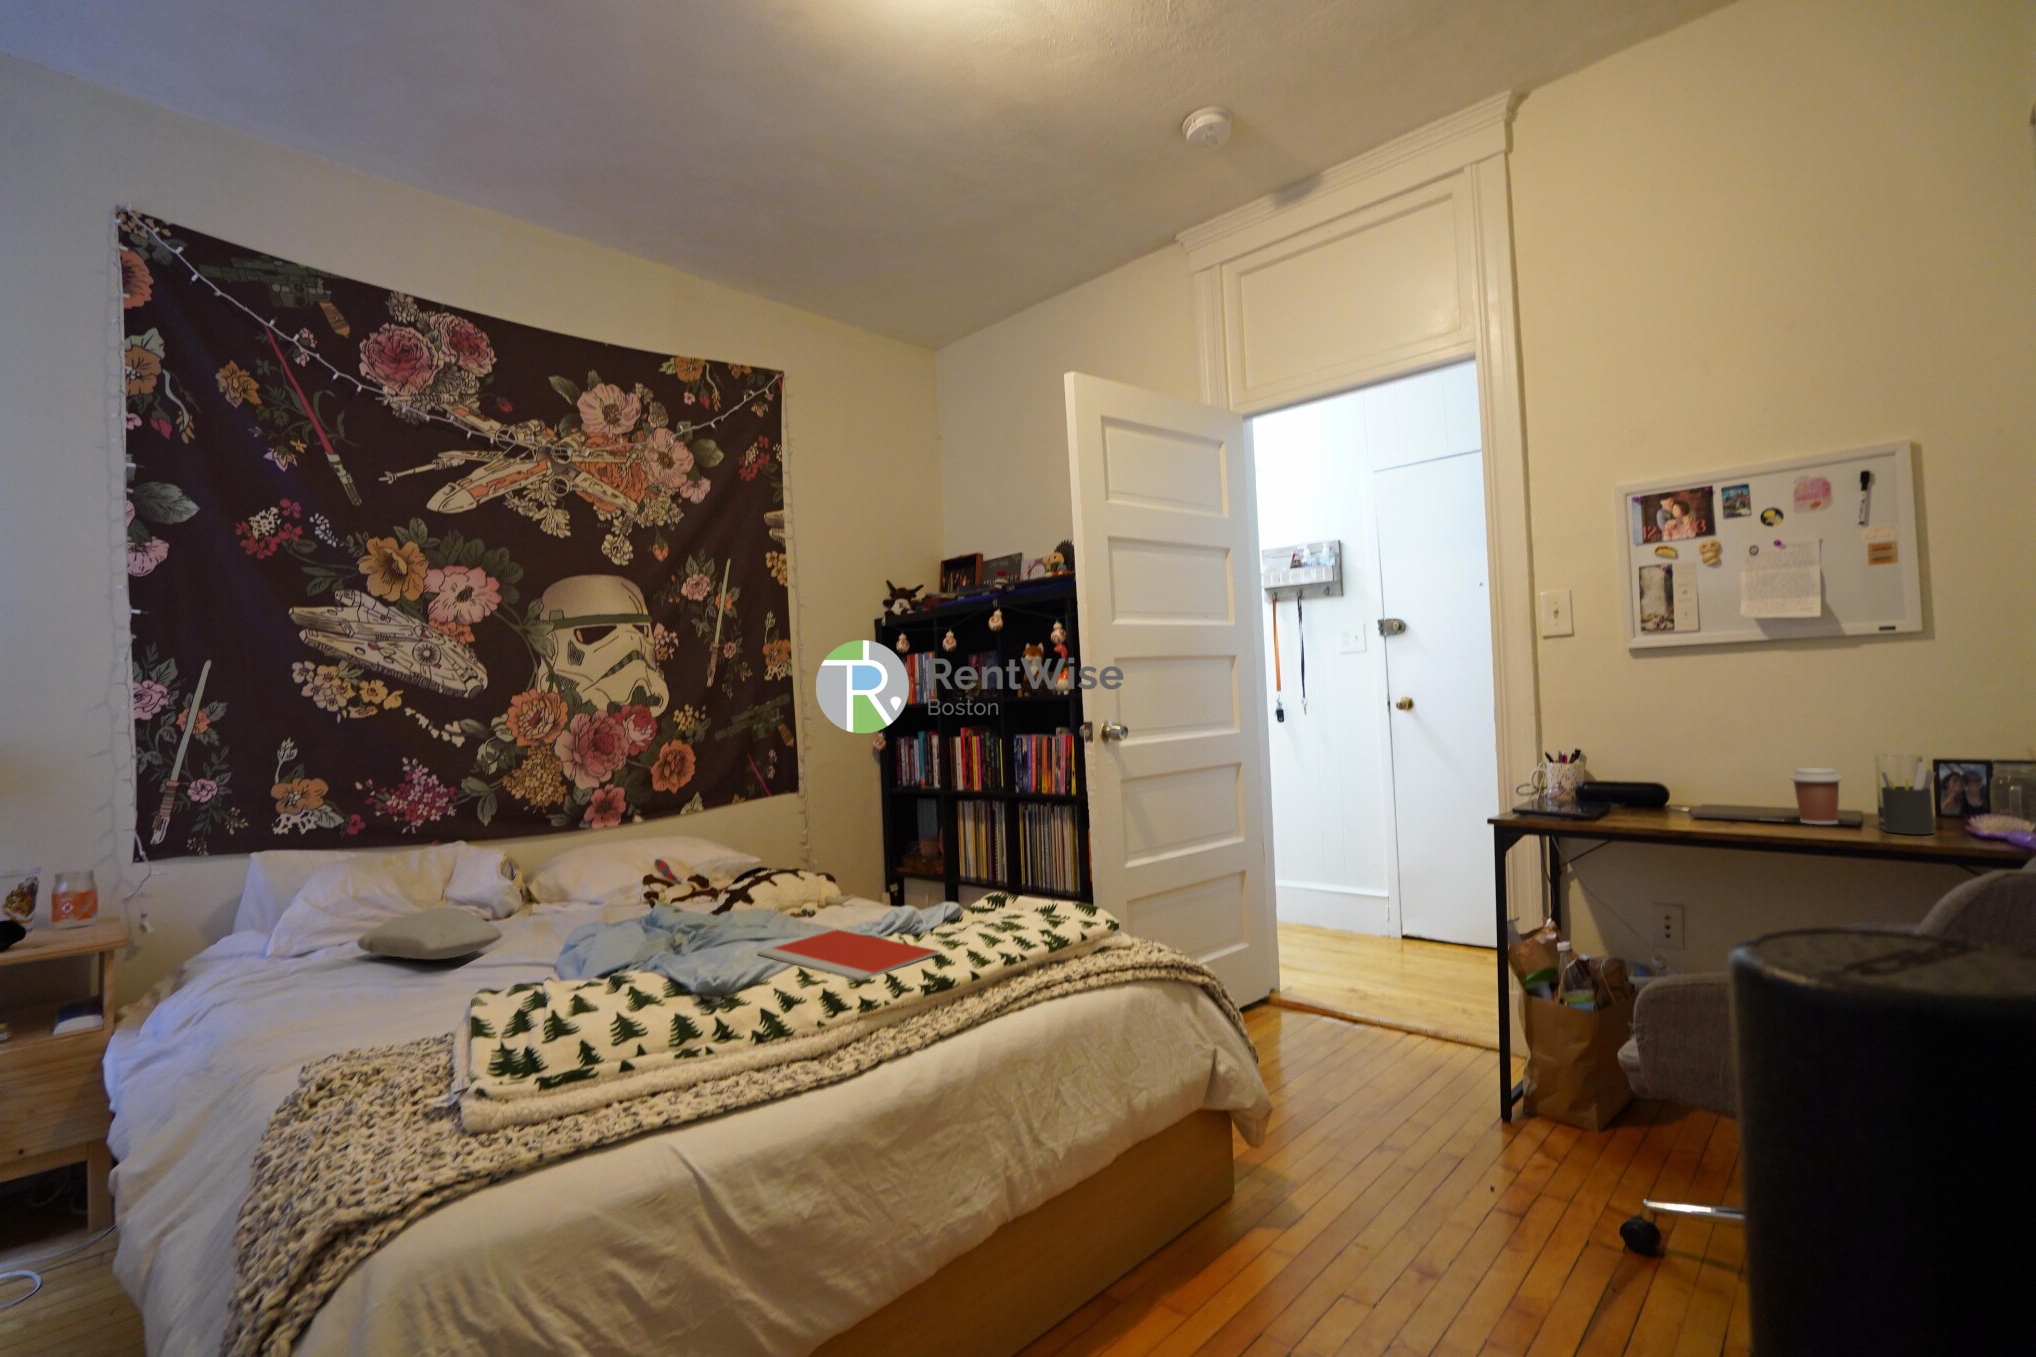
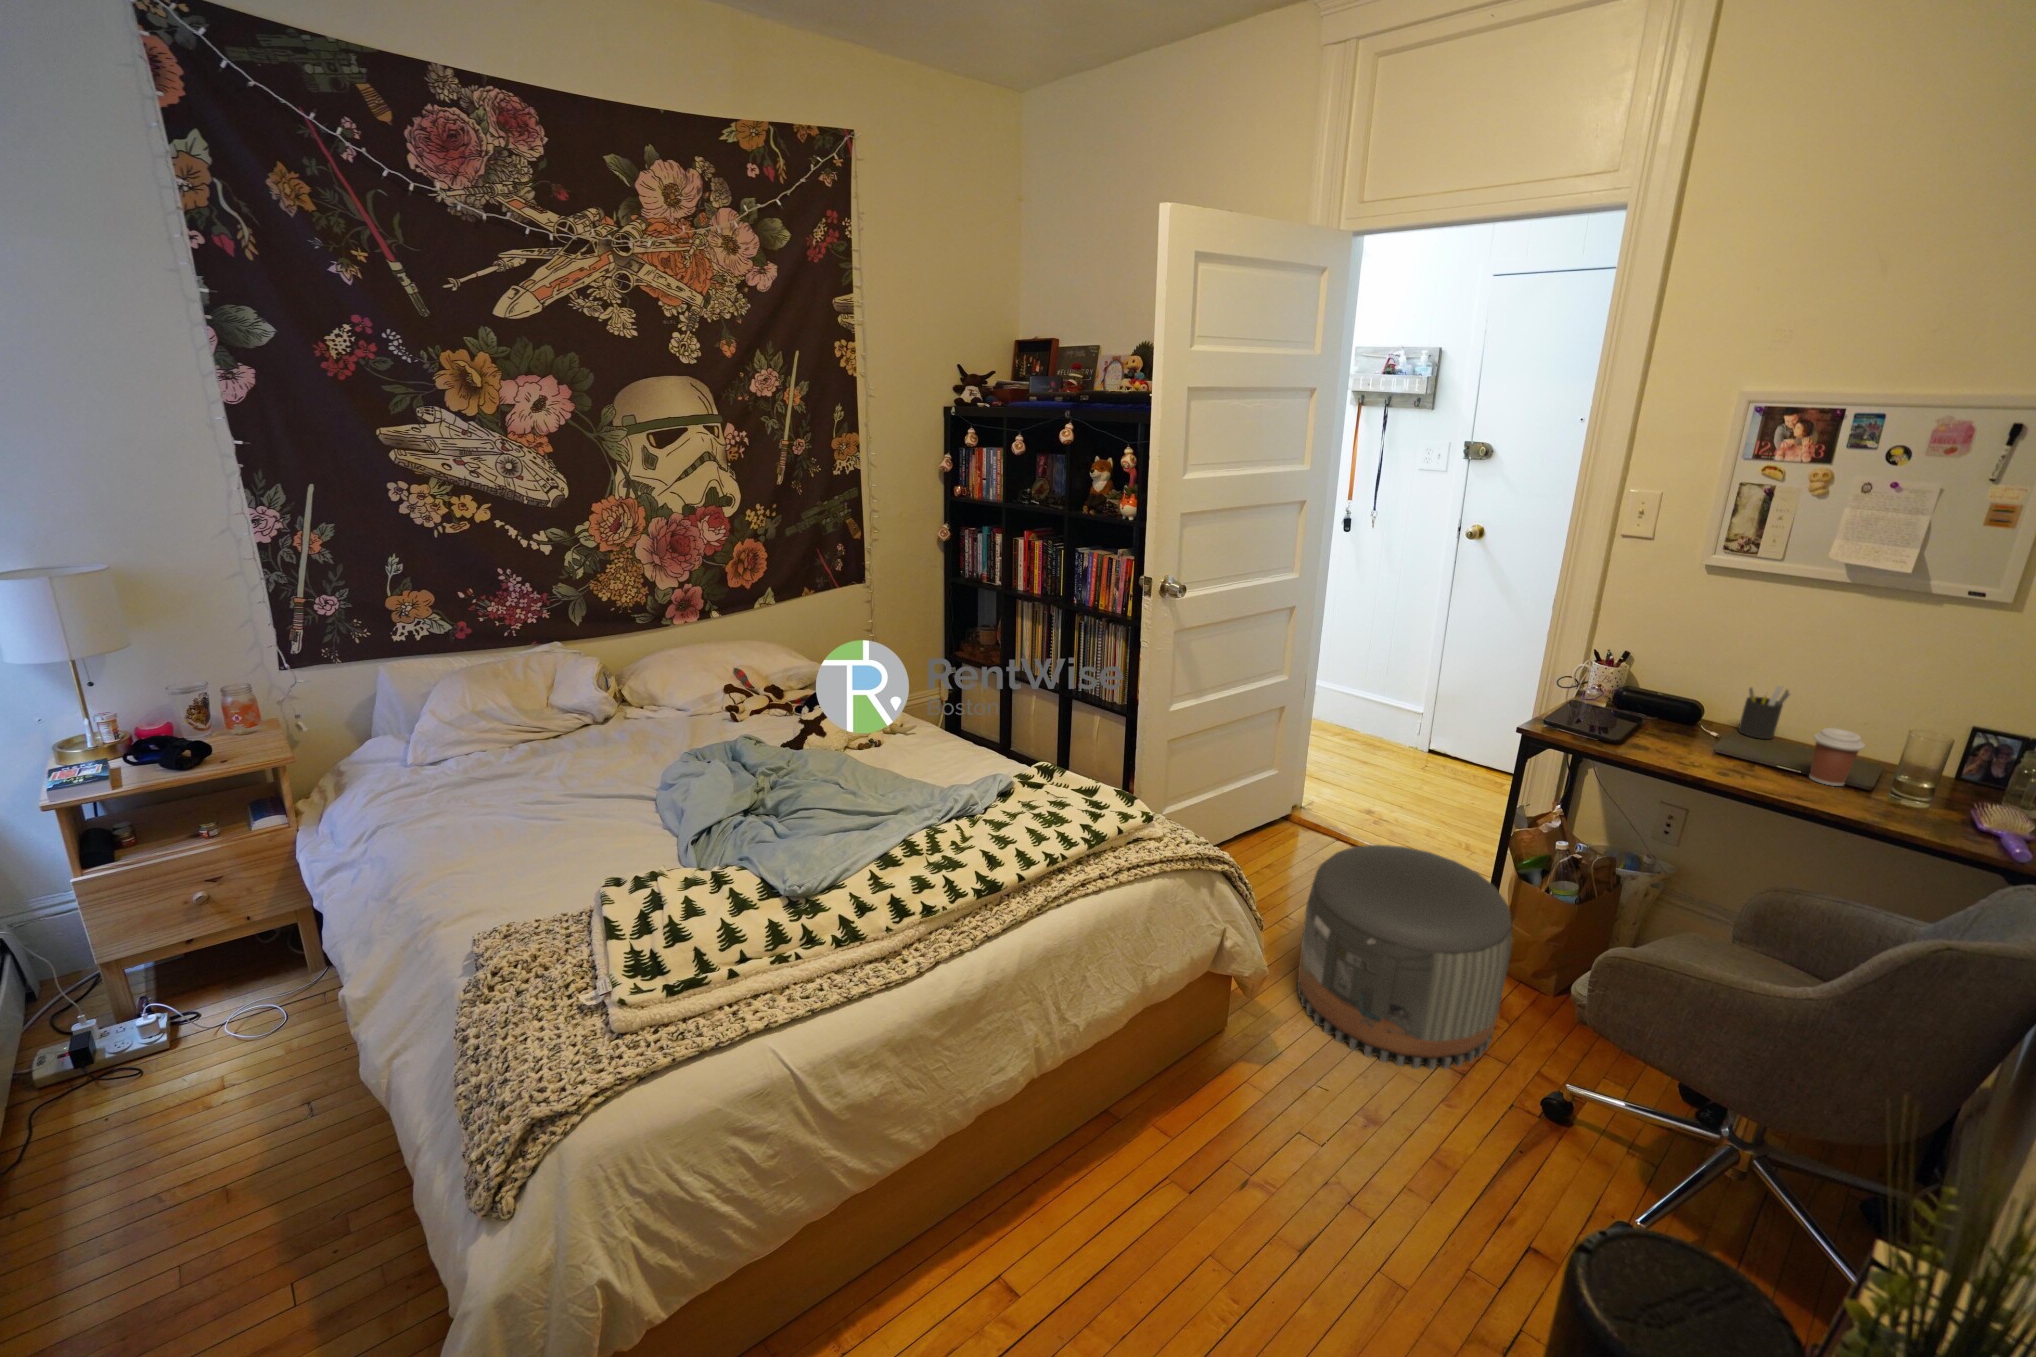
pen holder: present [1881,762,1935,834] -> present [1738,686,1790,739]
pillow: present [357,908,502,959] -> none [493,730,615,789]
notebook: present [758,929,939,981] -> none [834,809,988,890]
pouf: none [1316,969,1561,1226] -> present [1297,845,1512,1070]

